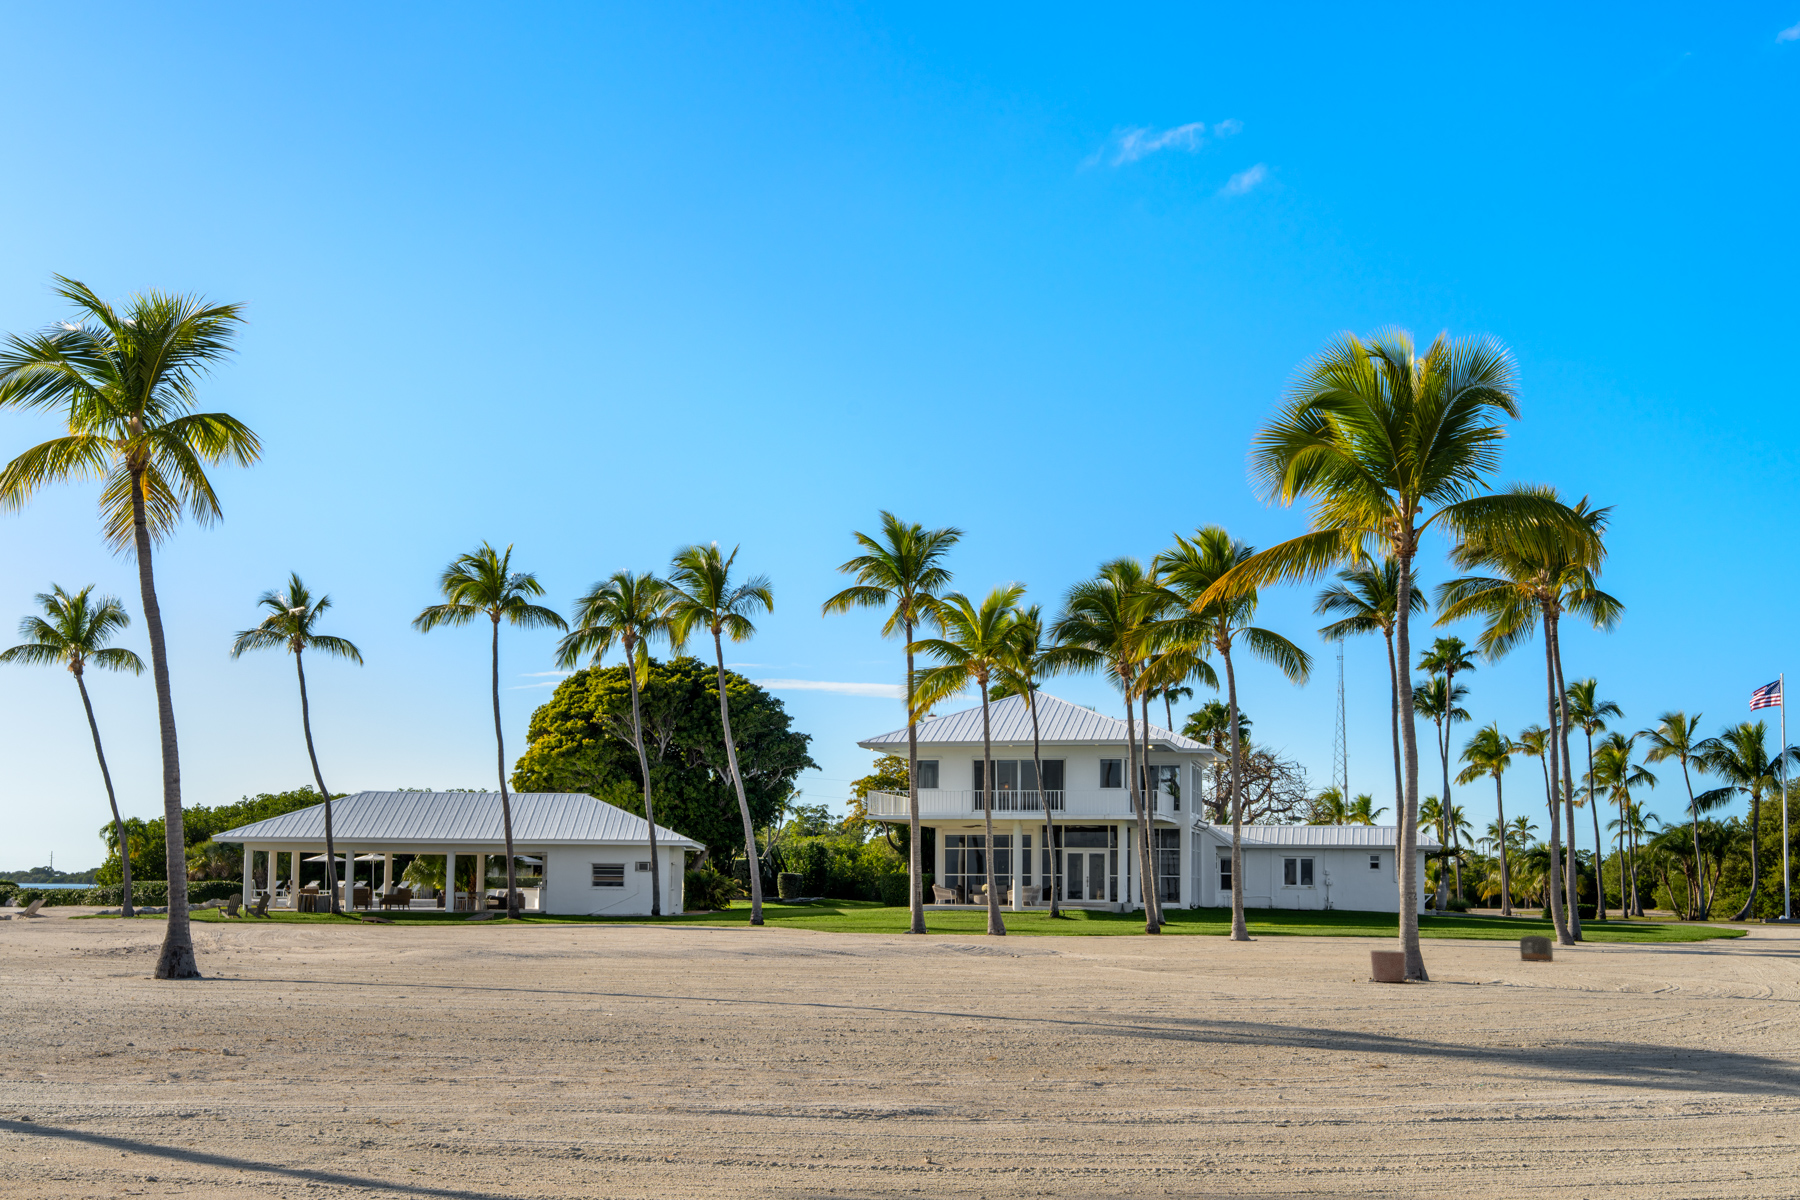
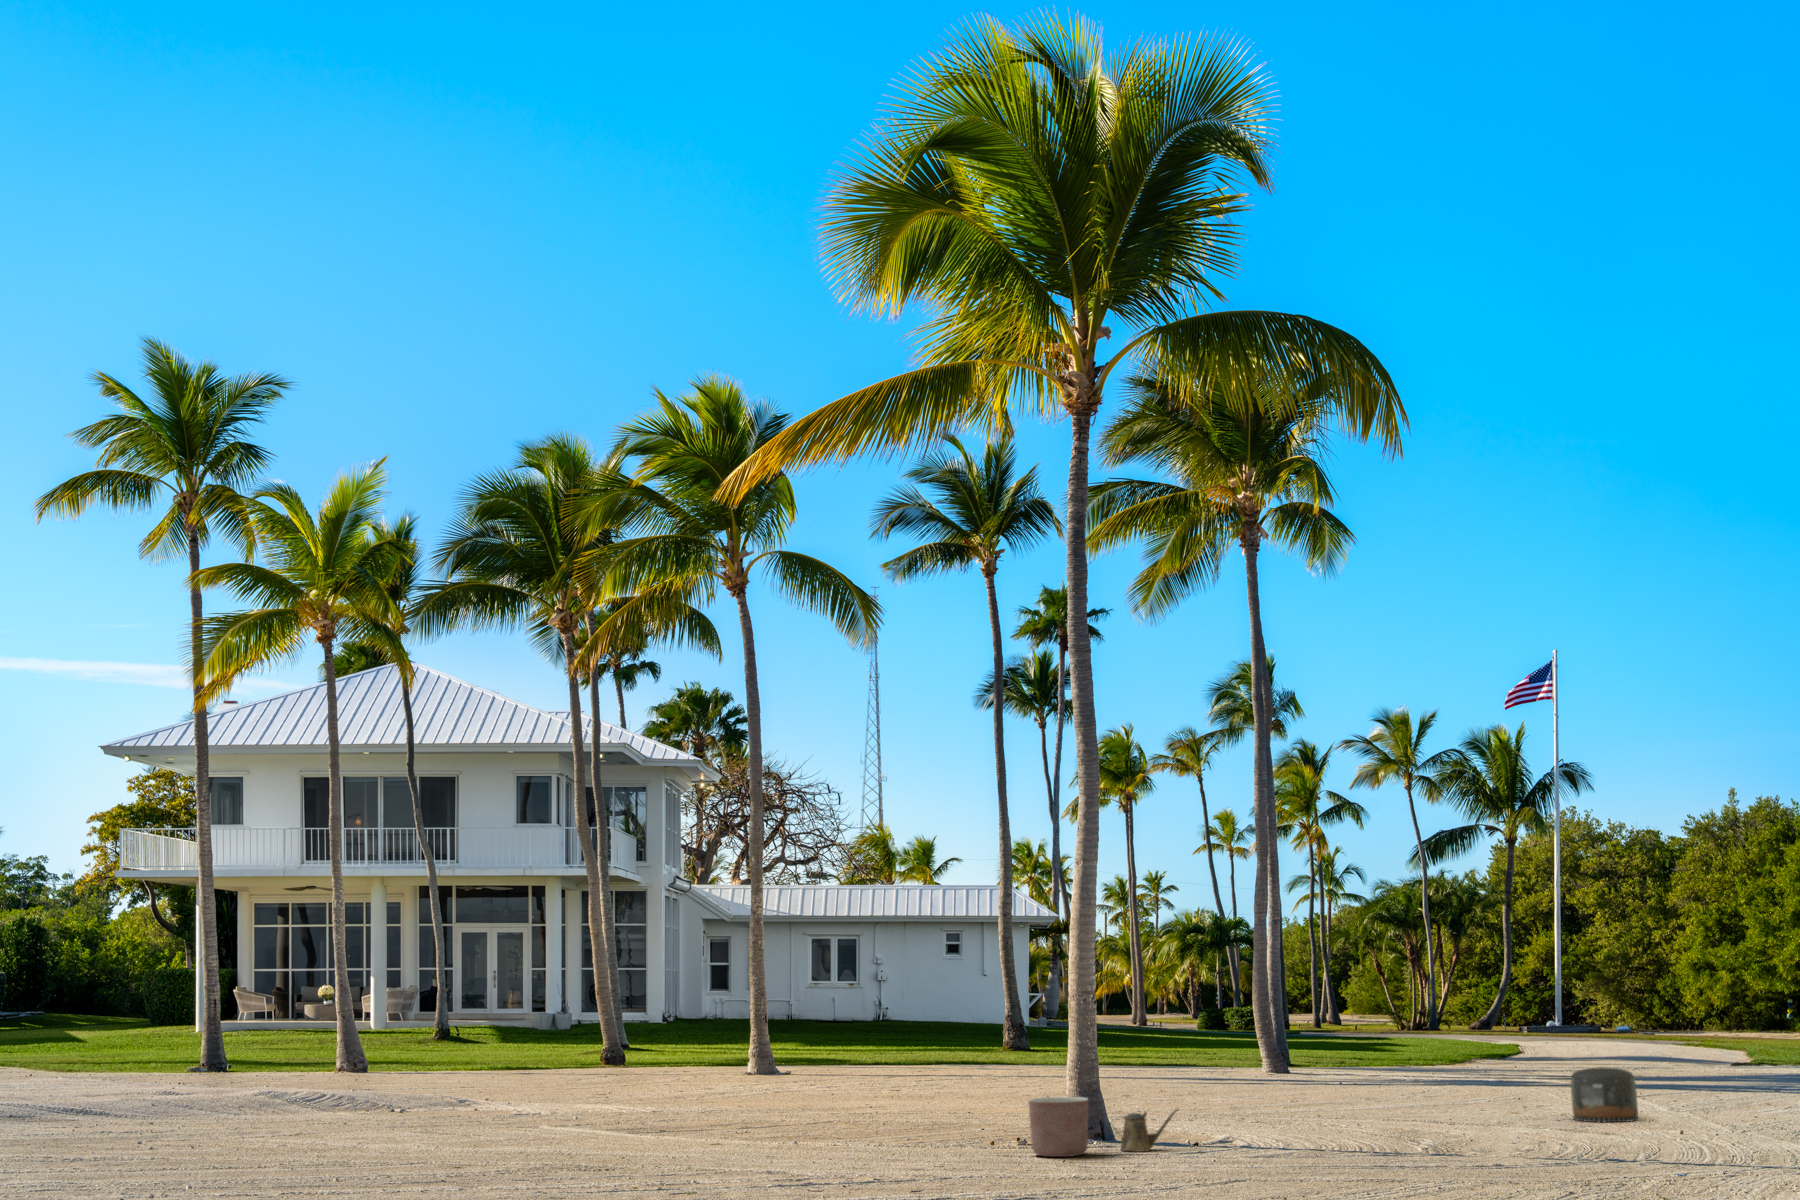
pouf: present [1520,936,1553,962] -> present [1571,1067,1638,1122]
watering can: none [1420,960,1460,983] -> present [1121,1109,1179,1152]

